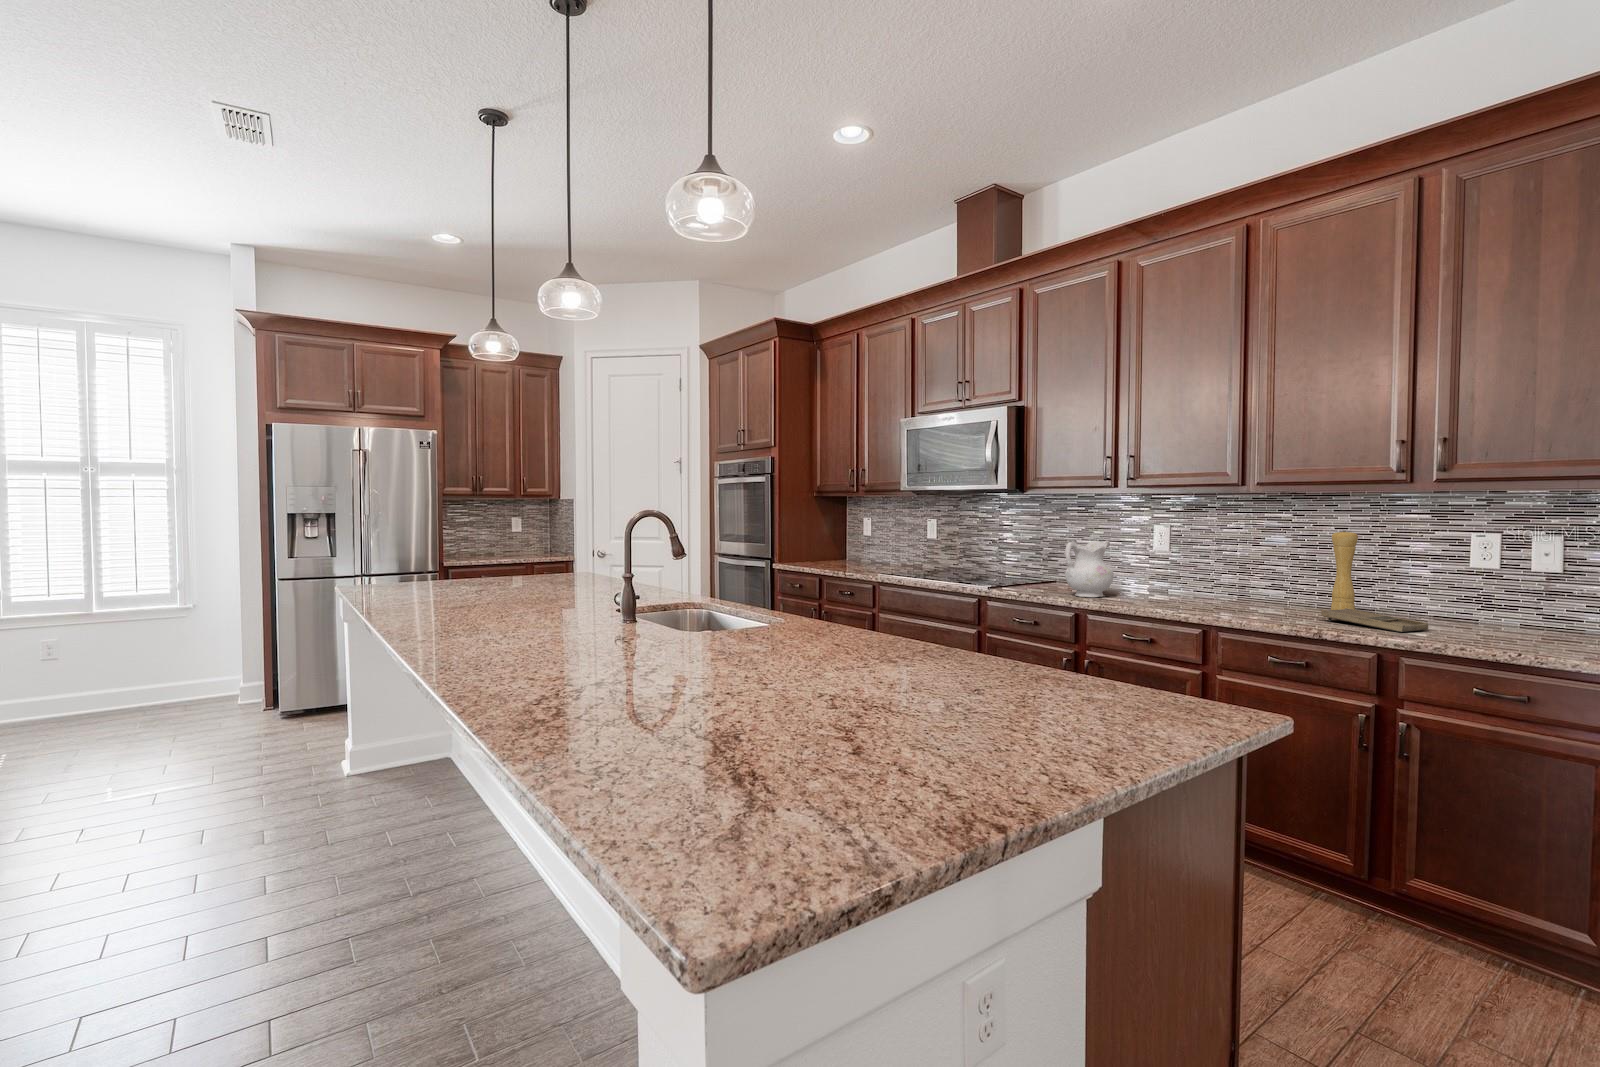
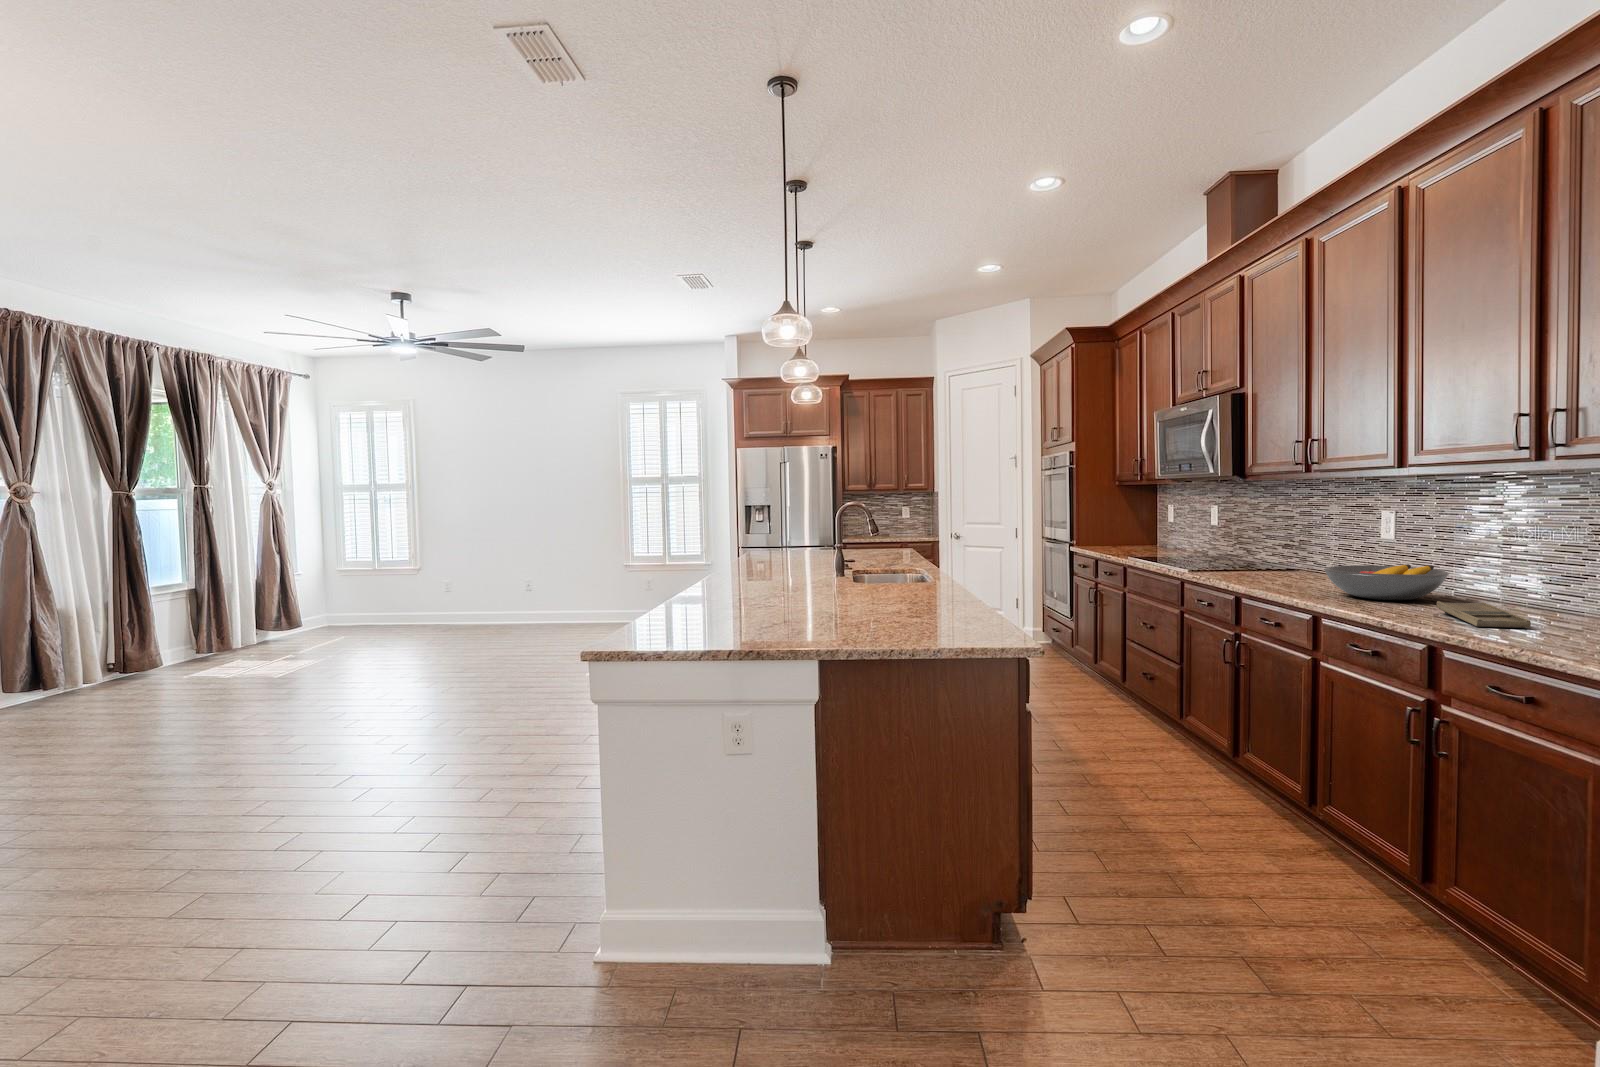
pepper mill: present [1331,531,1358,610] -> none [1498,515,1532,613]
ceramic pitcher: present [1065,539,1113,597] -> none [1242,524,1302,583]
fruit bowl: none [1178,576,1283,610] -> present [1324,564,1449,600]

